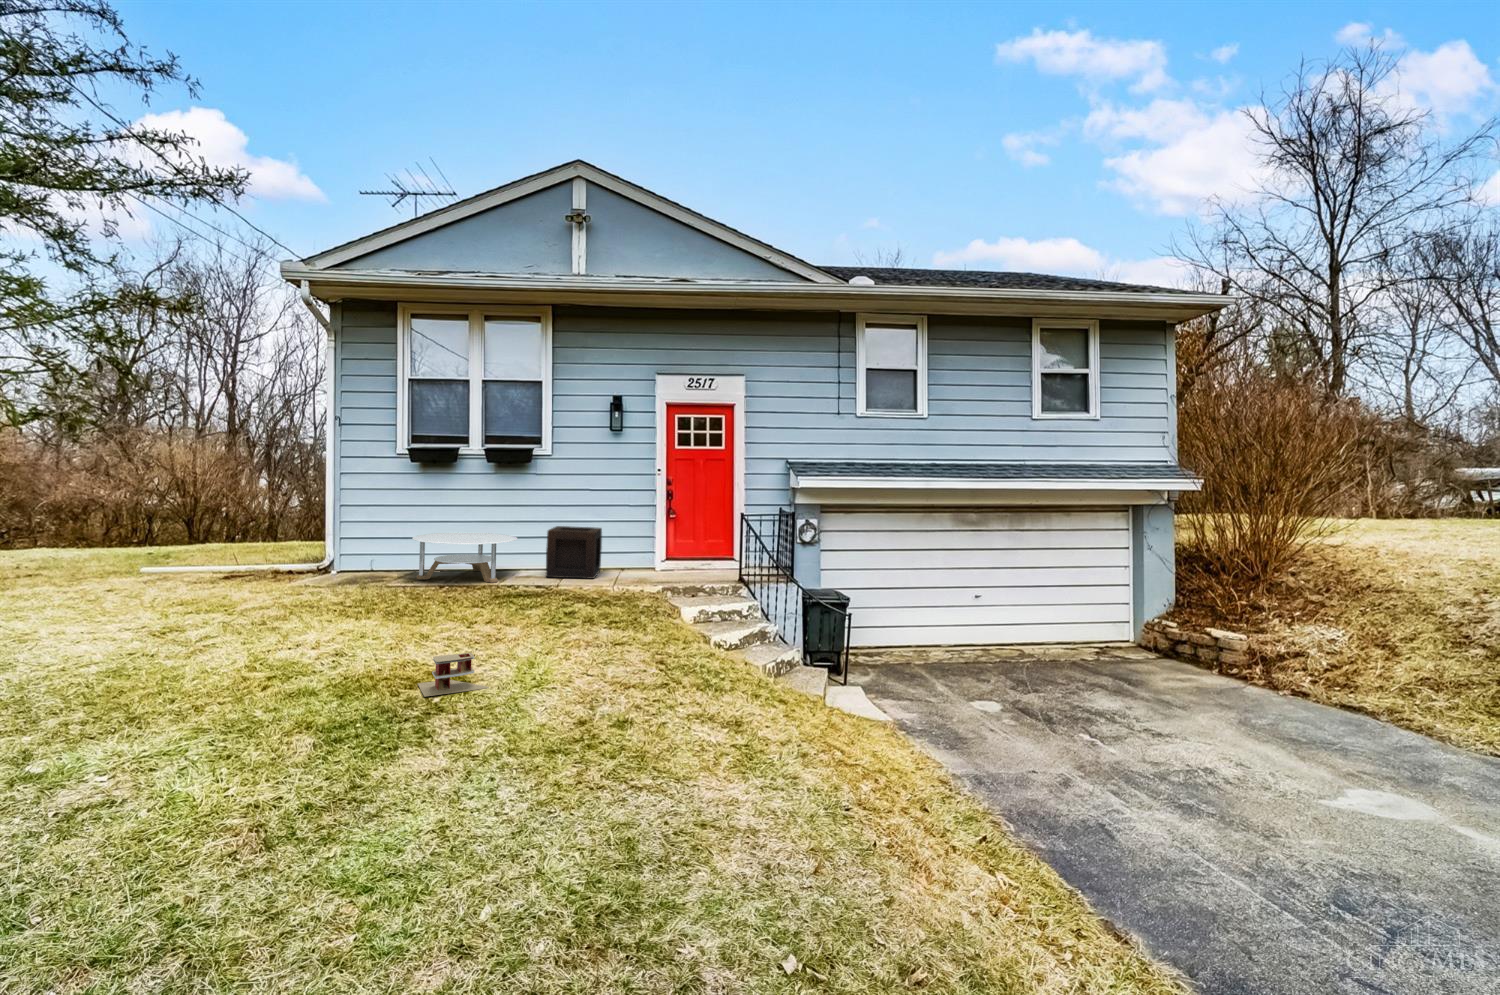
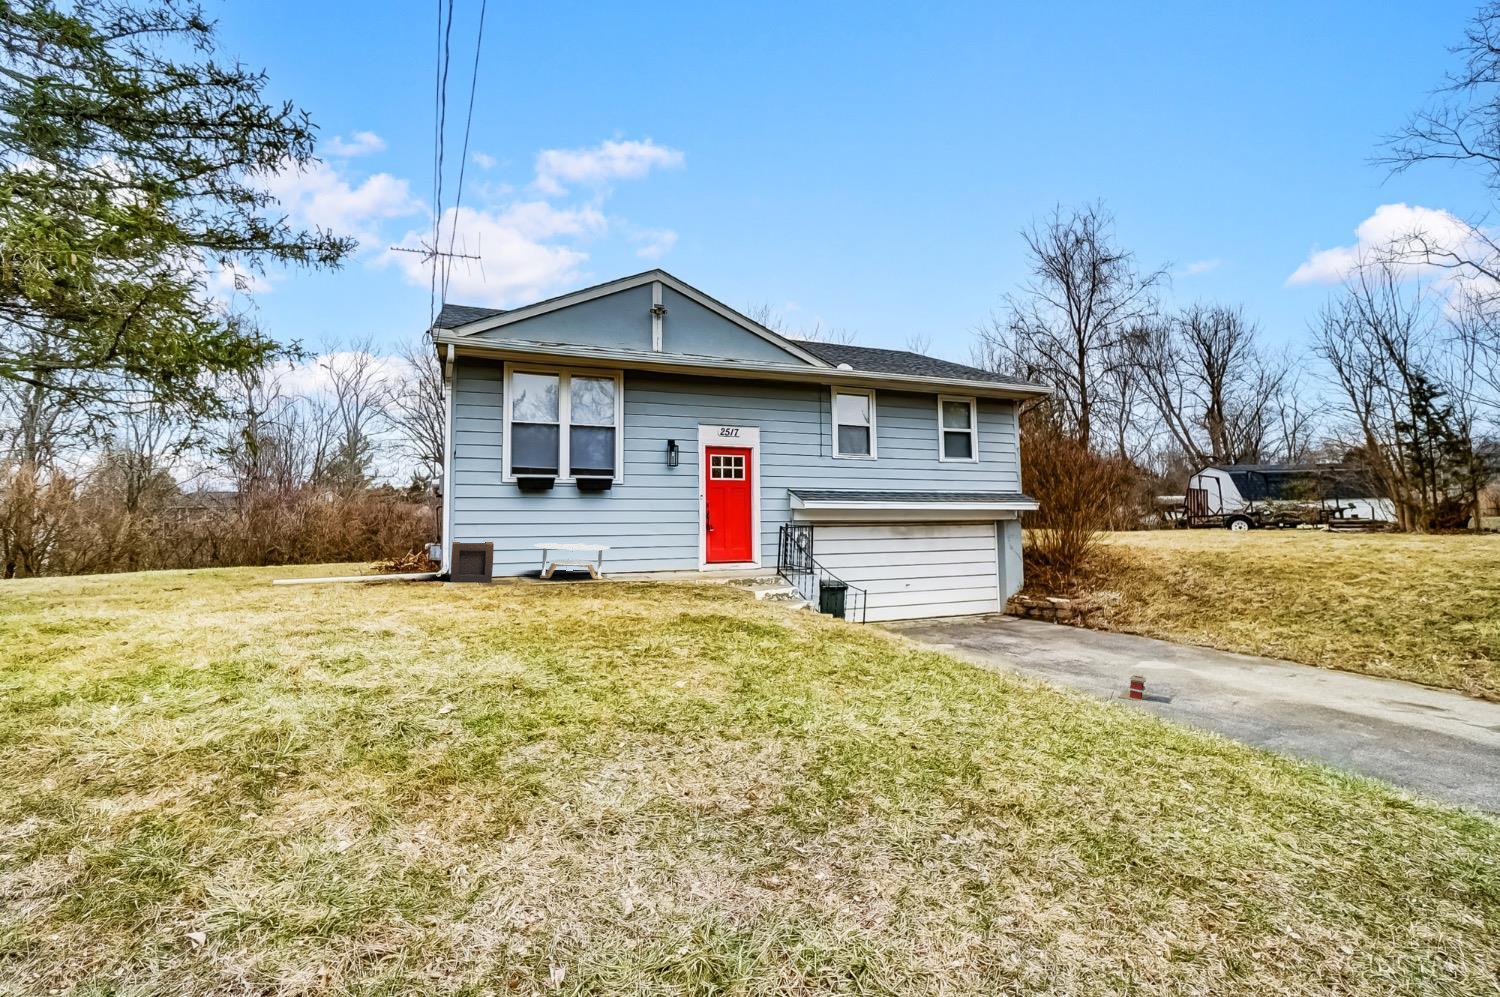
wooden crate: present [546,526,602,579] -> present [450,542,494,582]
toy house: present [418,653,489,697] -> present [1118,675,1152,701]

